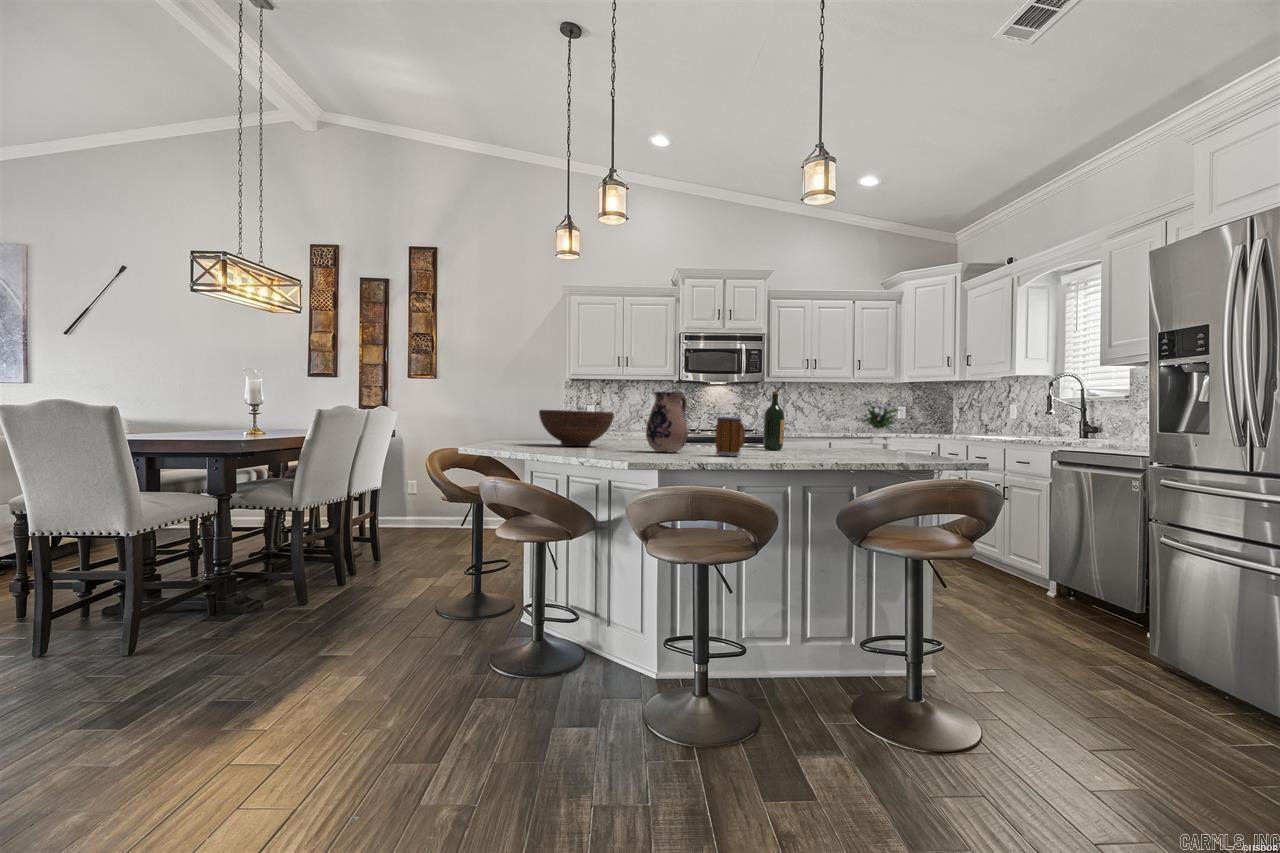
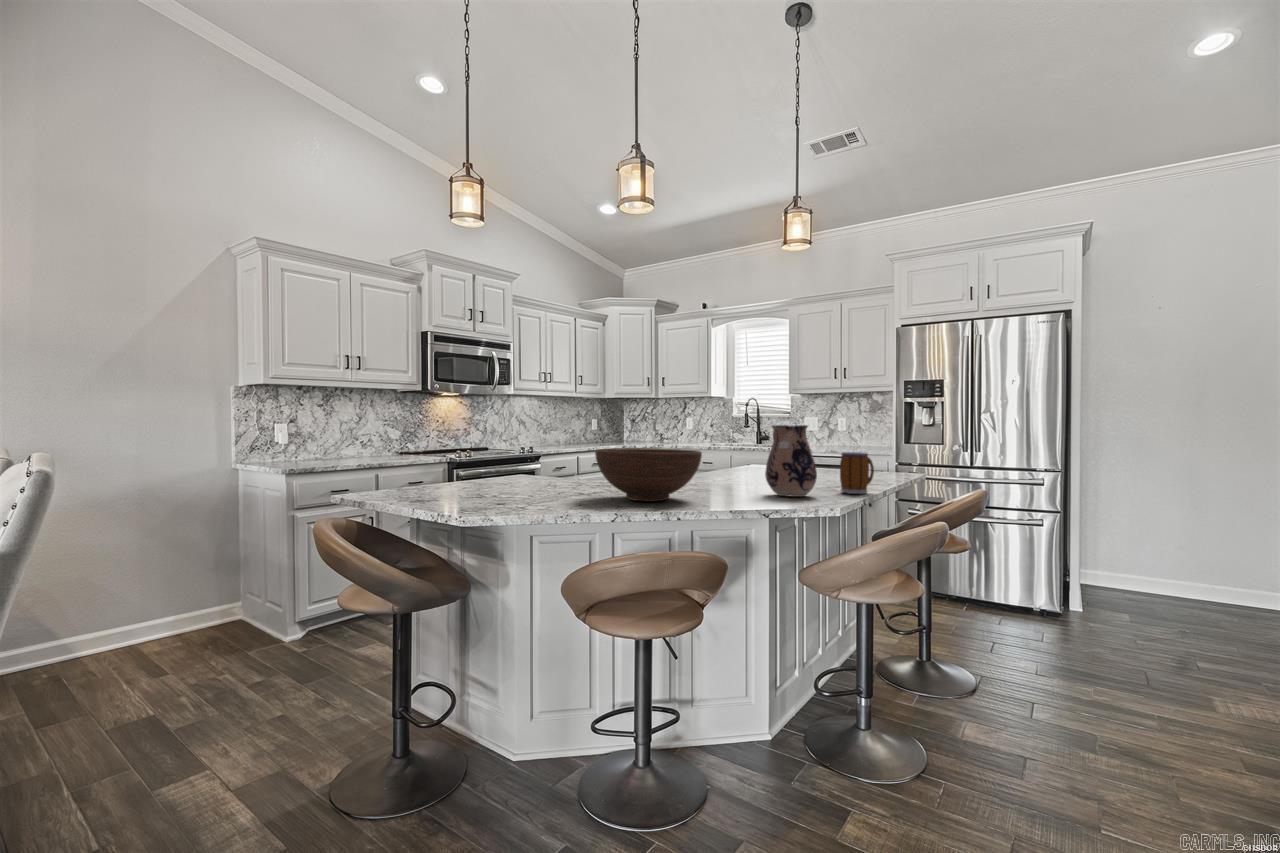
wine bottle: present [763,392,784,450] -> none [714,417,735,477]
flower arrangement: present [861,400,900,444] -> none [577,412,616,455]

